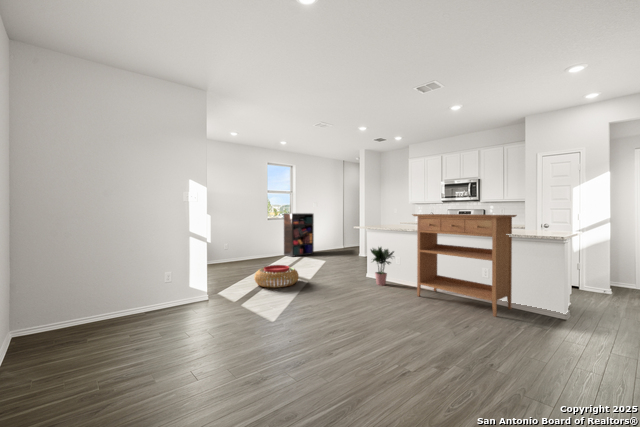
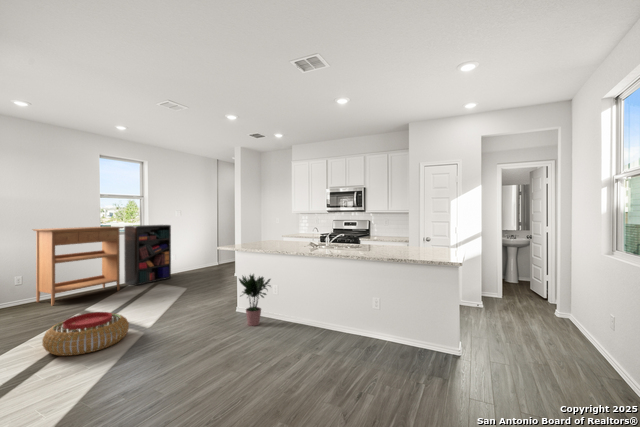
console table: present [412,214,517,317] -> present [33,226,124,305]

